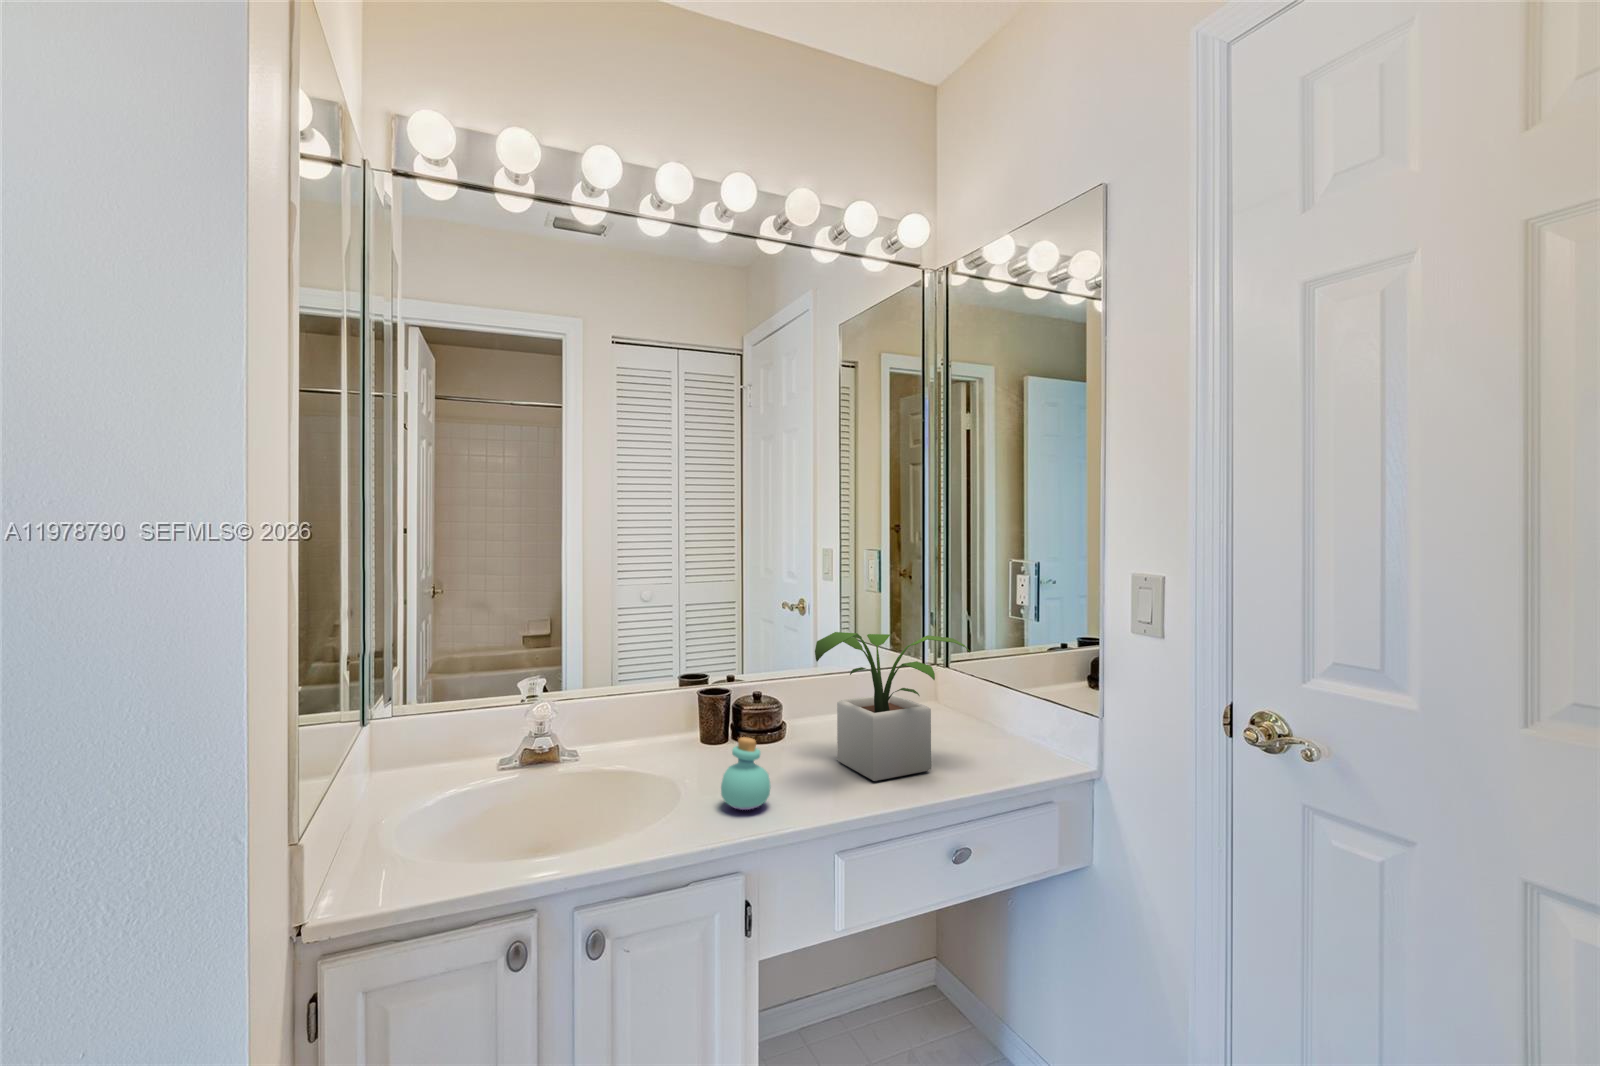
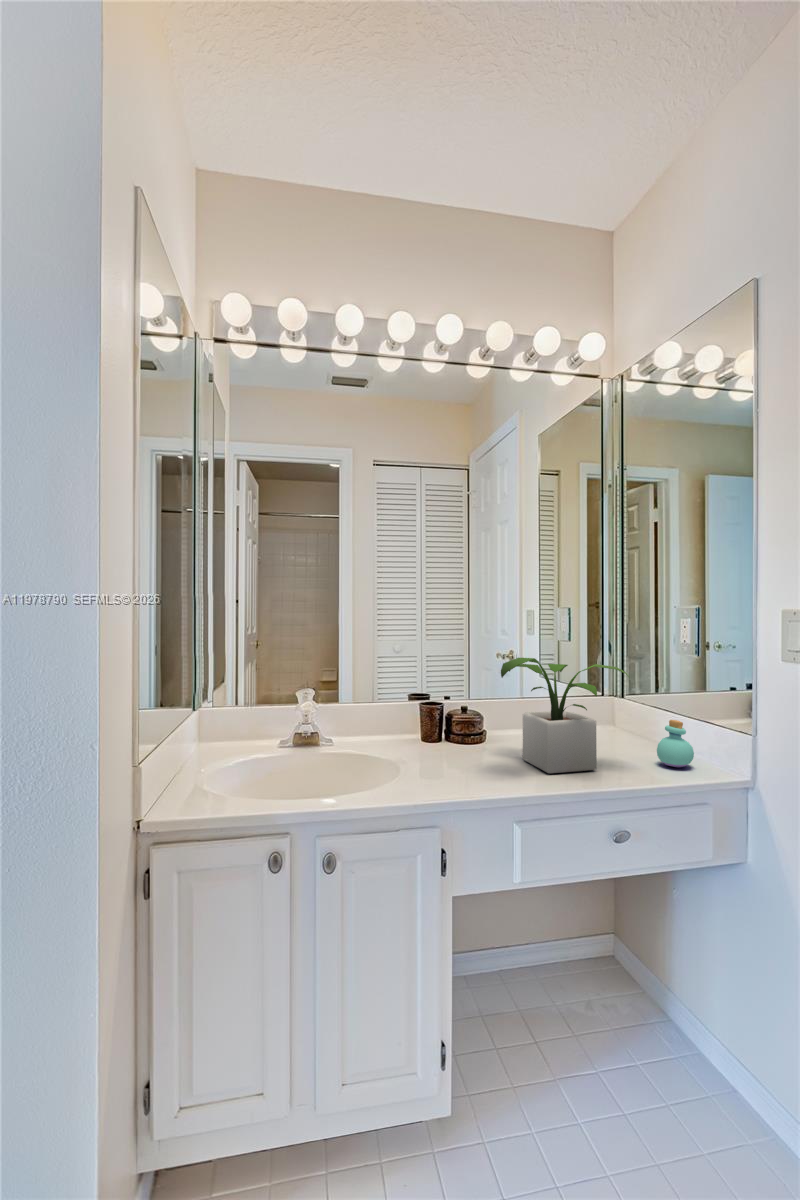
perfume bottle: present [721,737,771,810] -> present [657,720,694,767]

